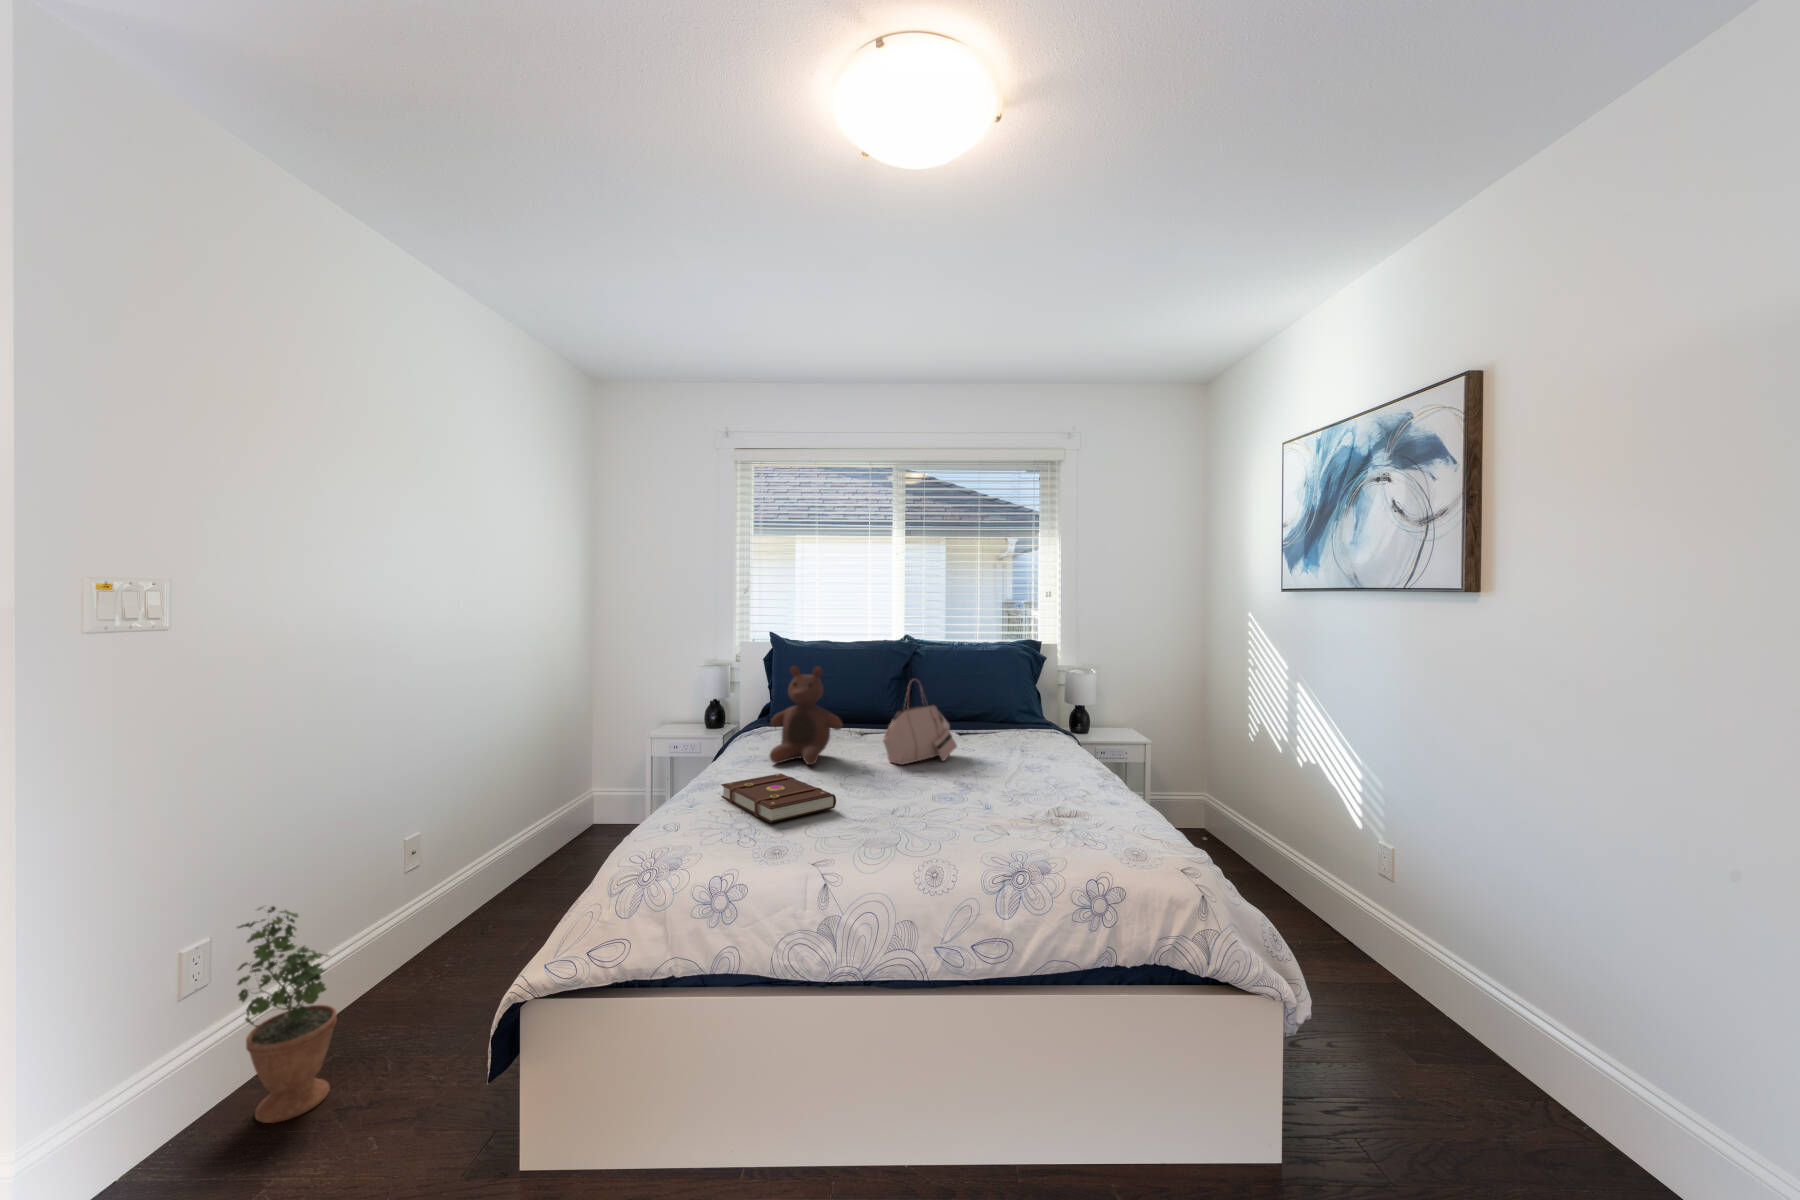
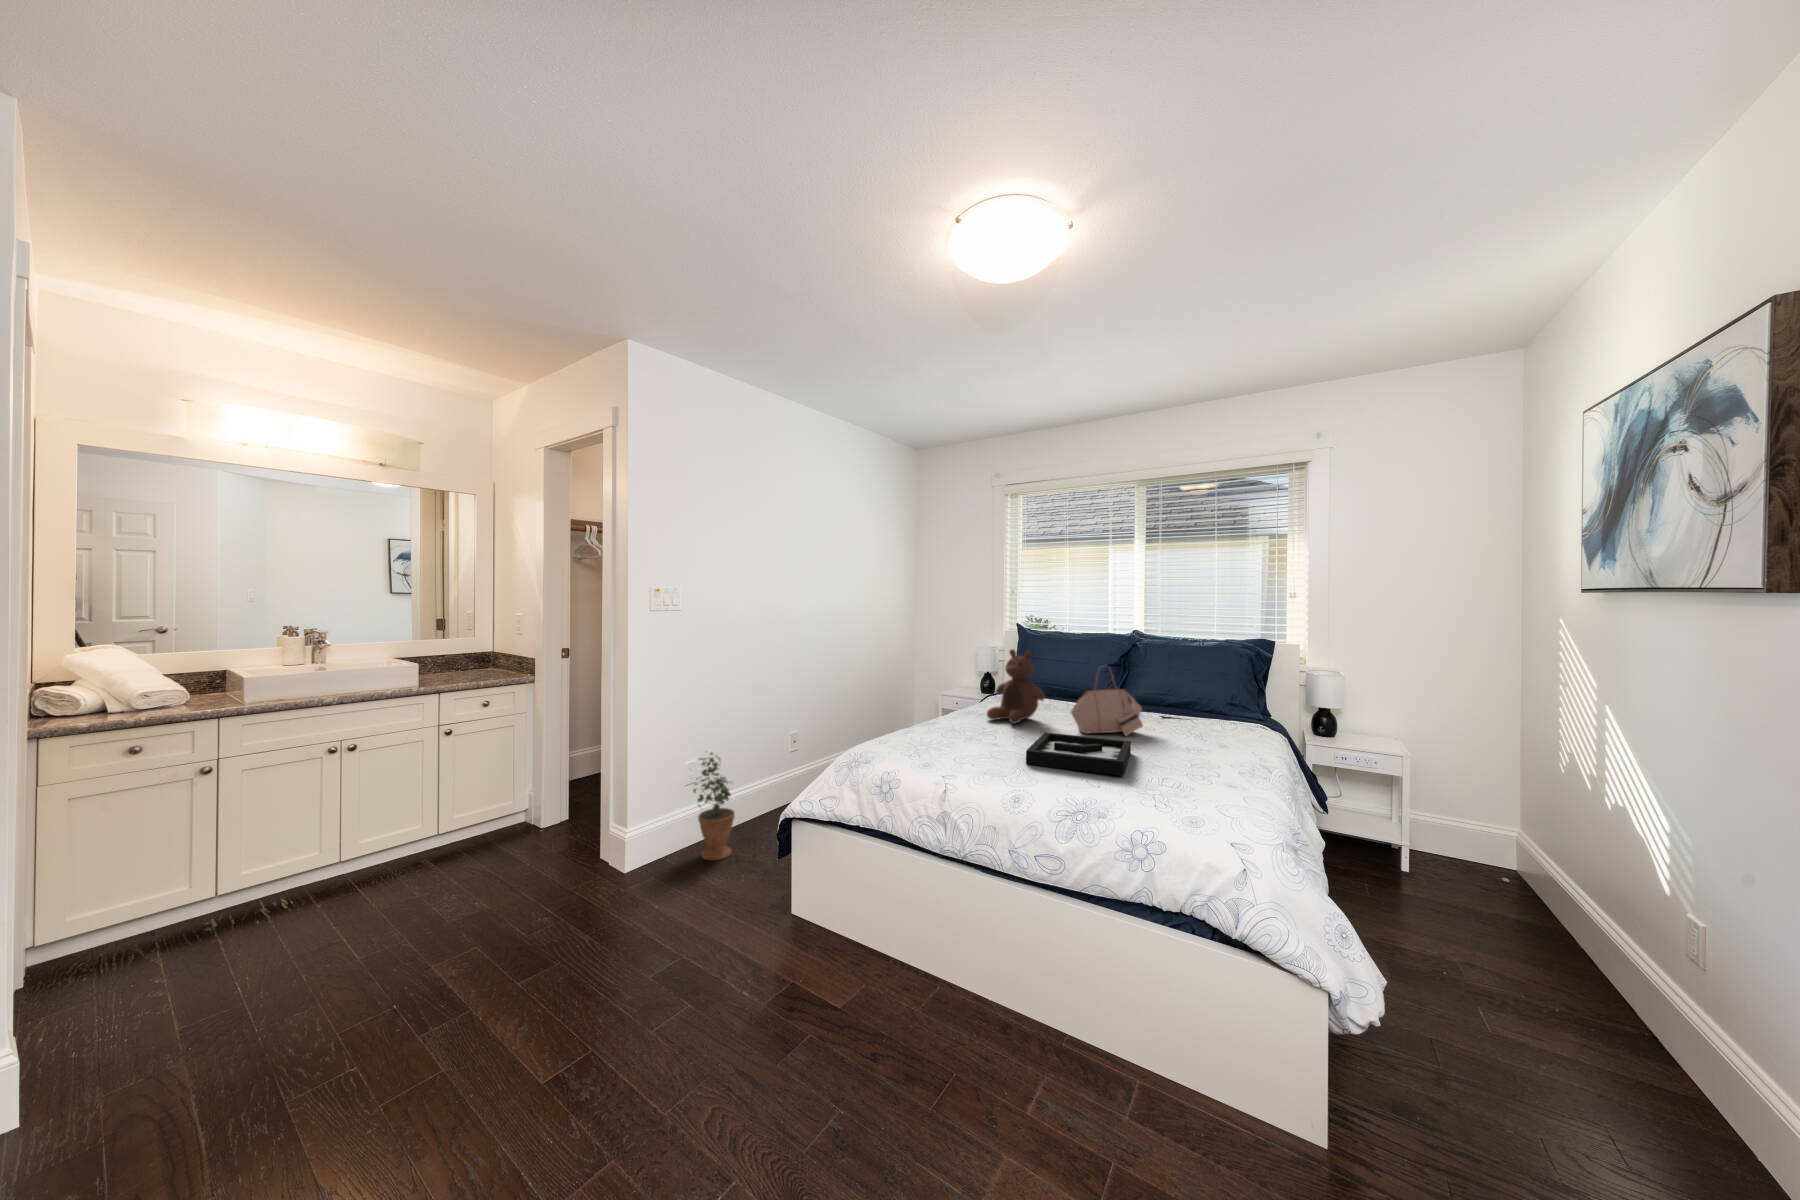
decorative tray: none [873,768,1005,820] -> present [1026,733,1131,776]
book: present [721,774,836,823] -> none [932,724,996,751]

